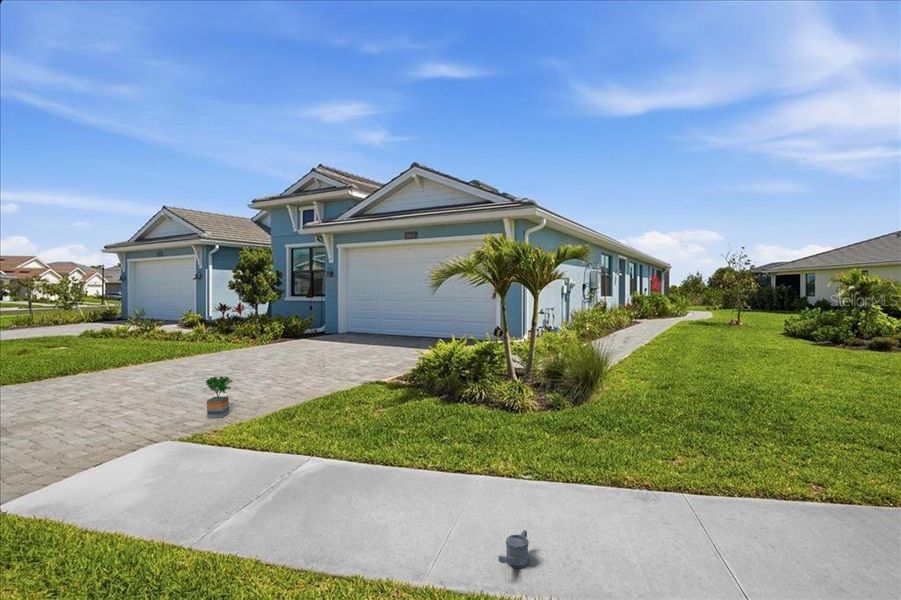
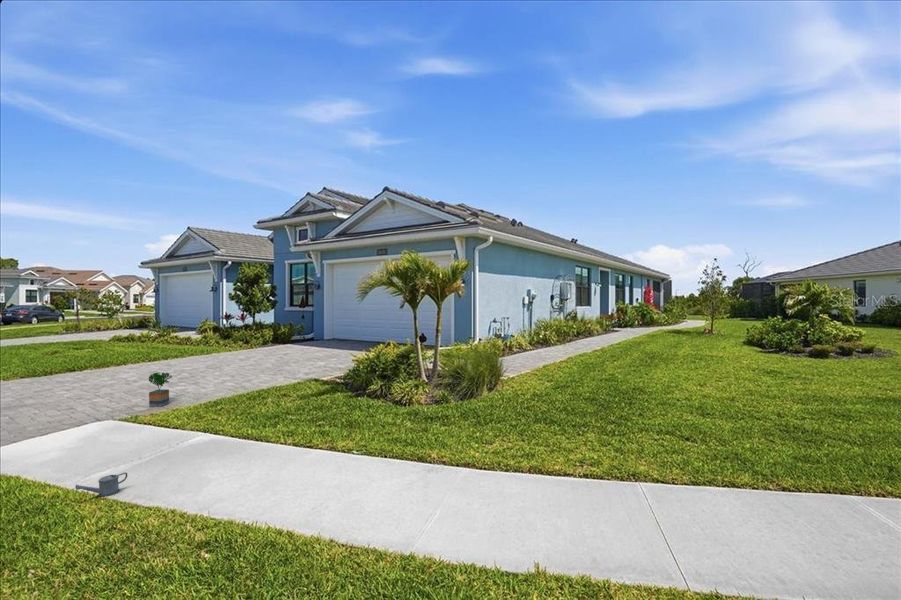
watering can: present [498,530,529,569] -> present [75,472,127,496]

